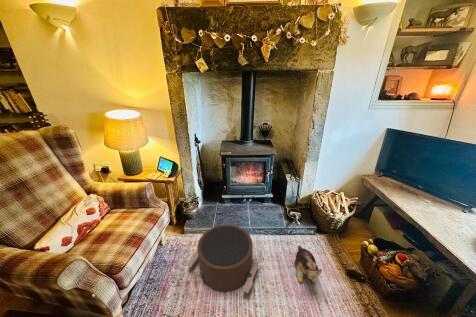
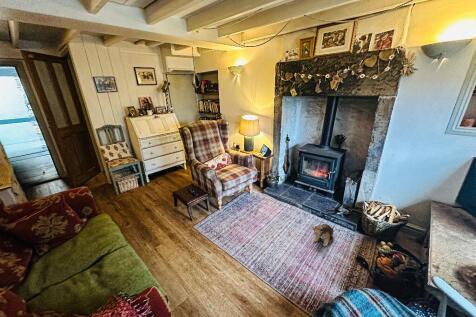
pouf: present [187,225,259,293] -> none [255,191,294,226]

